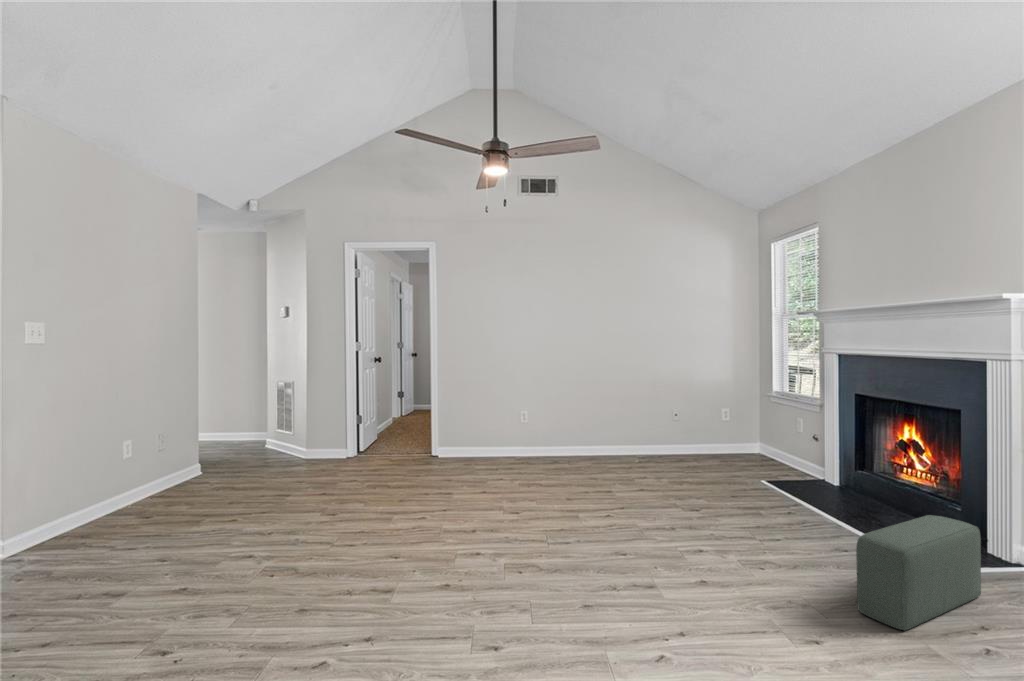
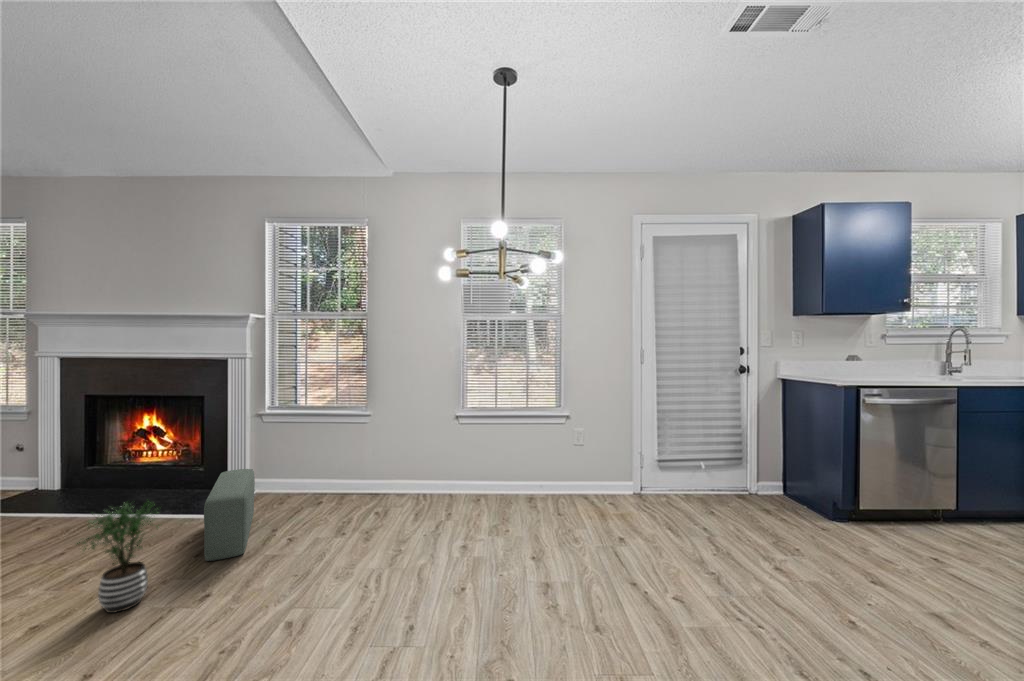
potted plant: none [717,496,797,607] -> present [77,500,159,613]

